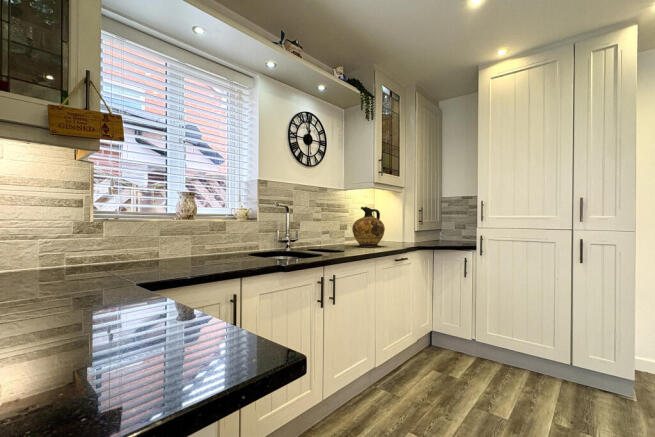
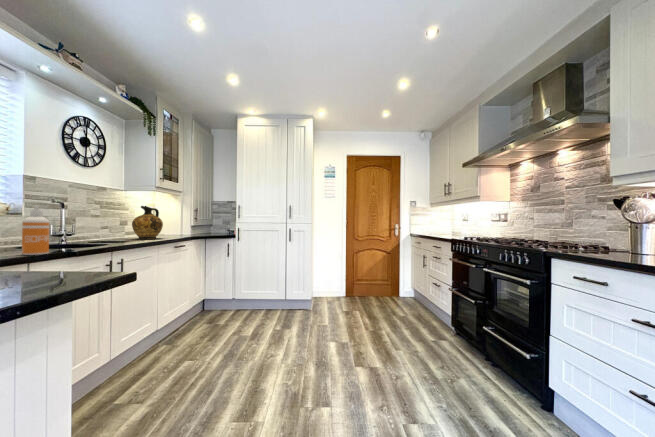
soap dispenser: none [253,211,275,265] -> present [22,205,49,255]

